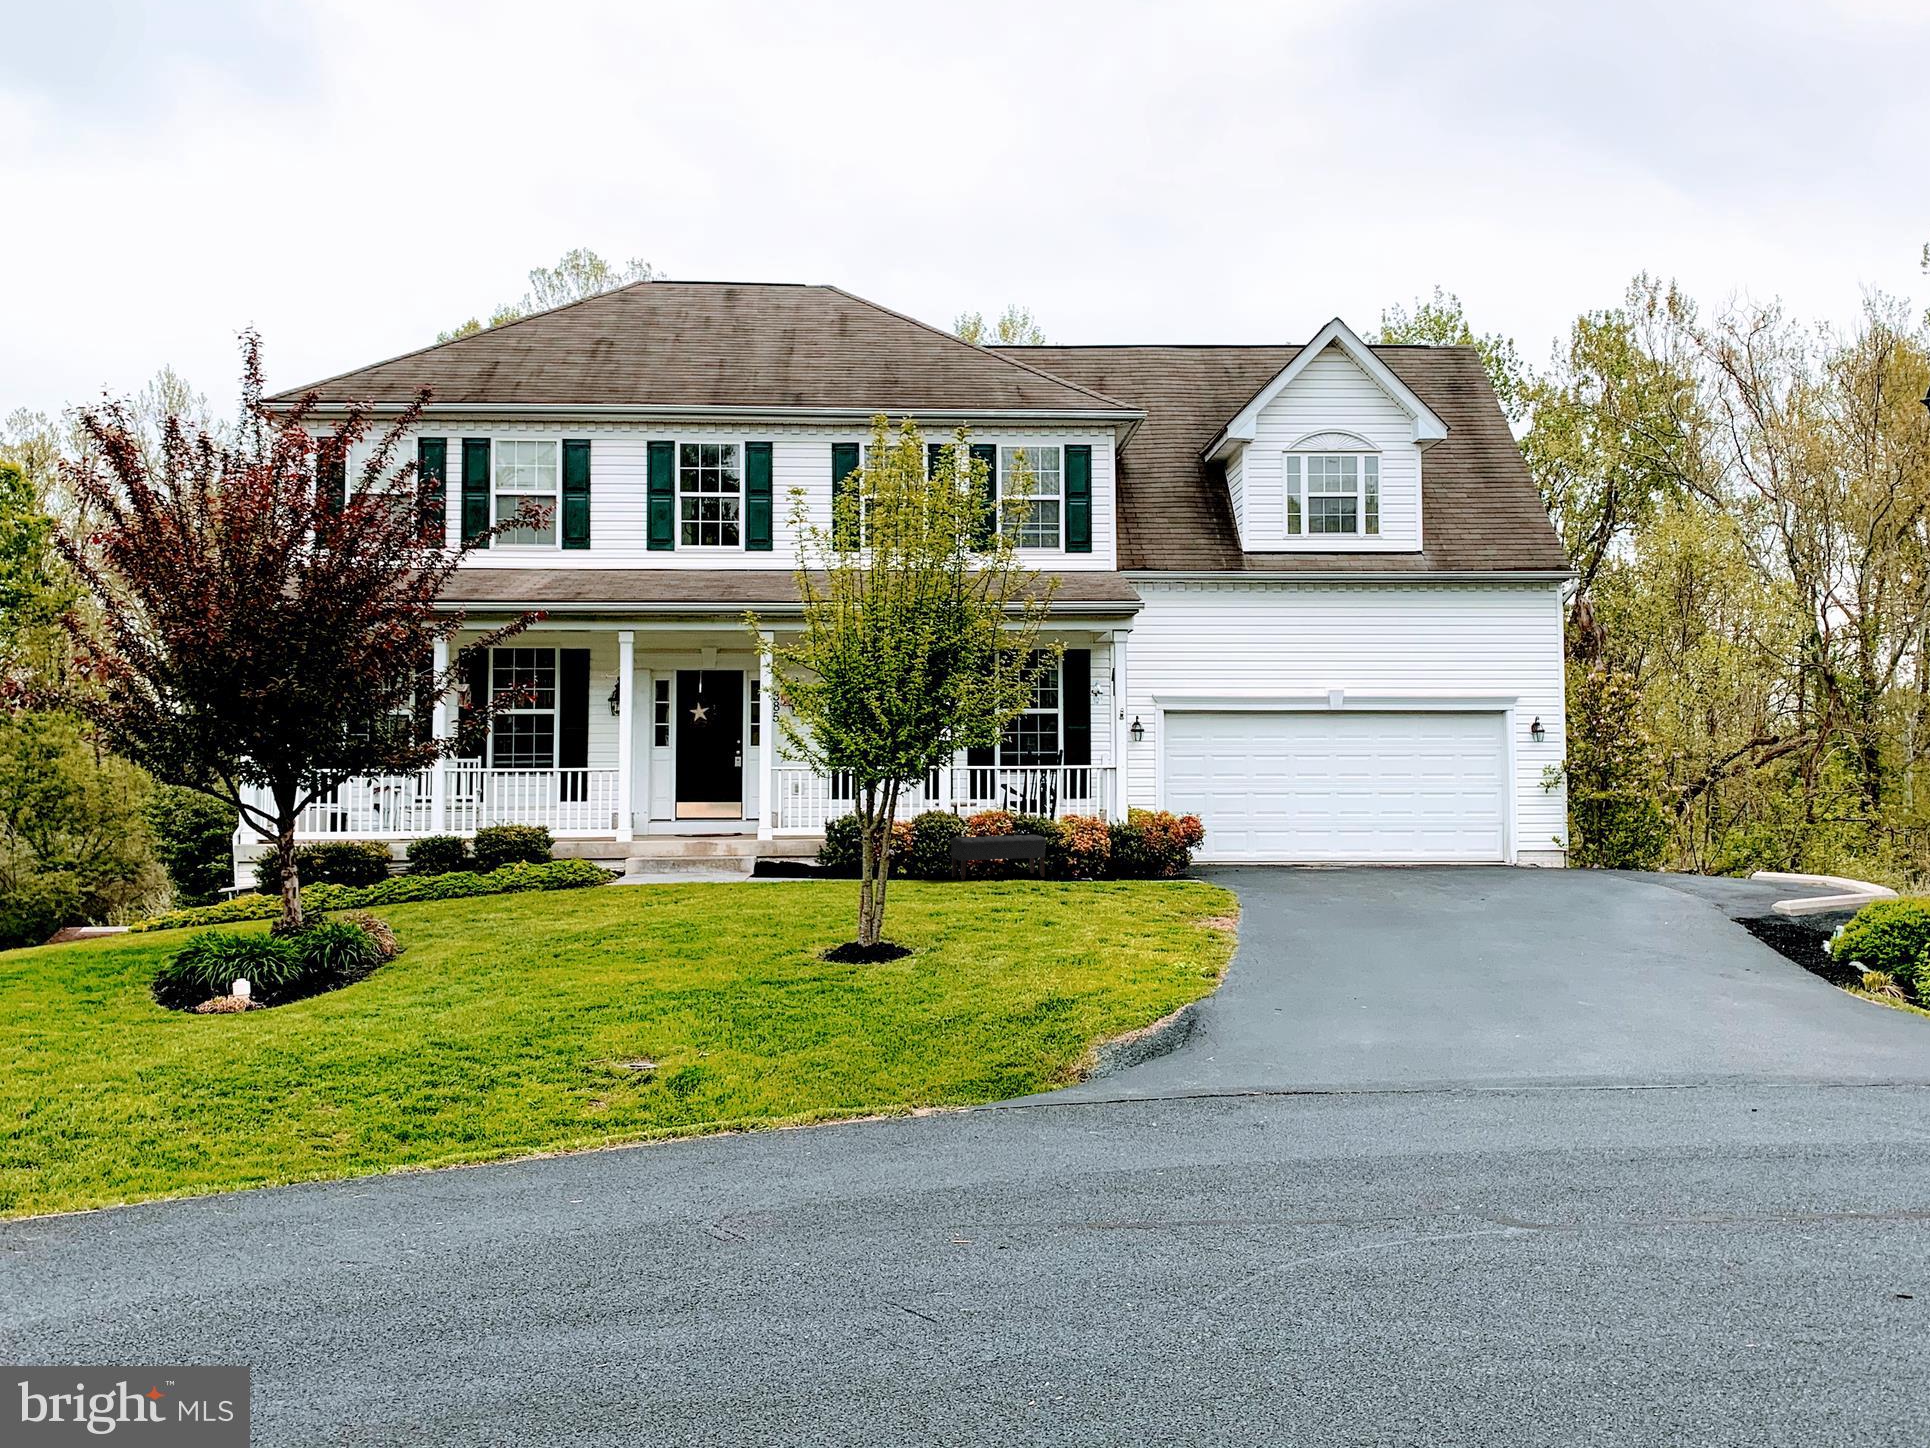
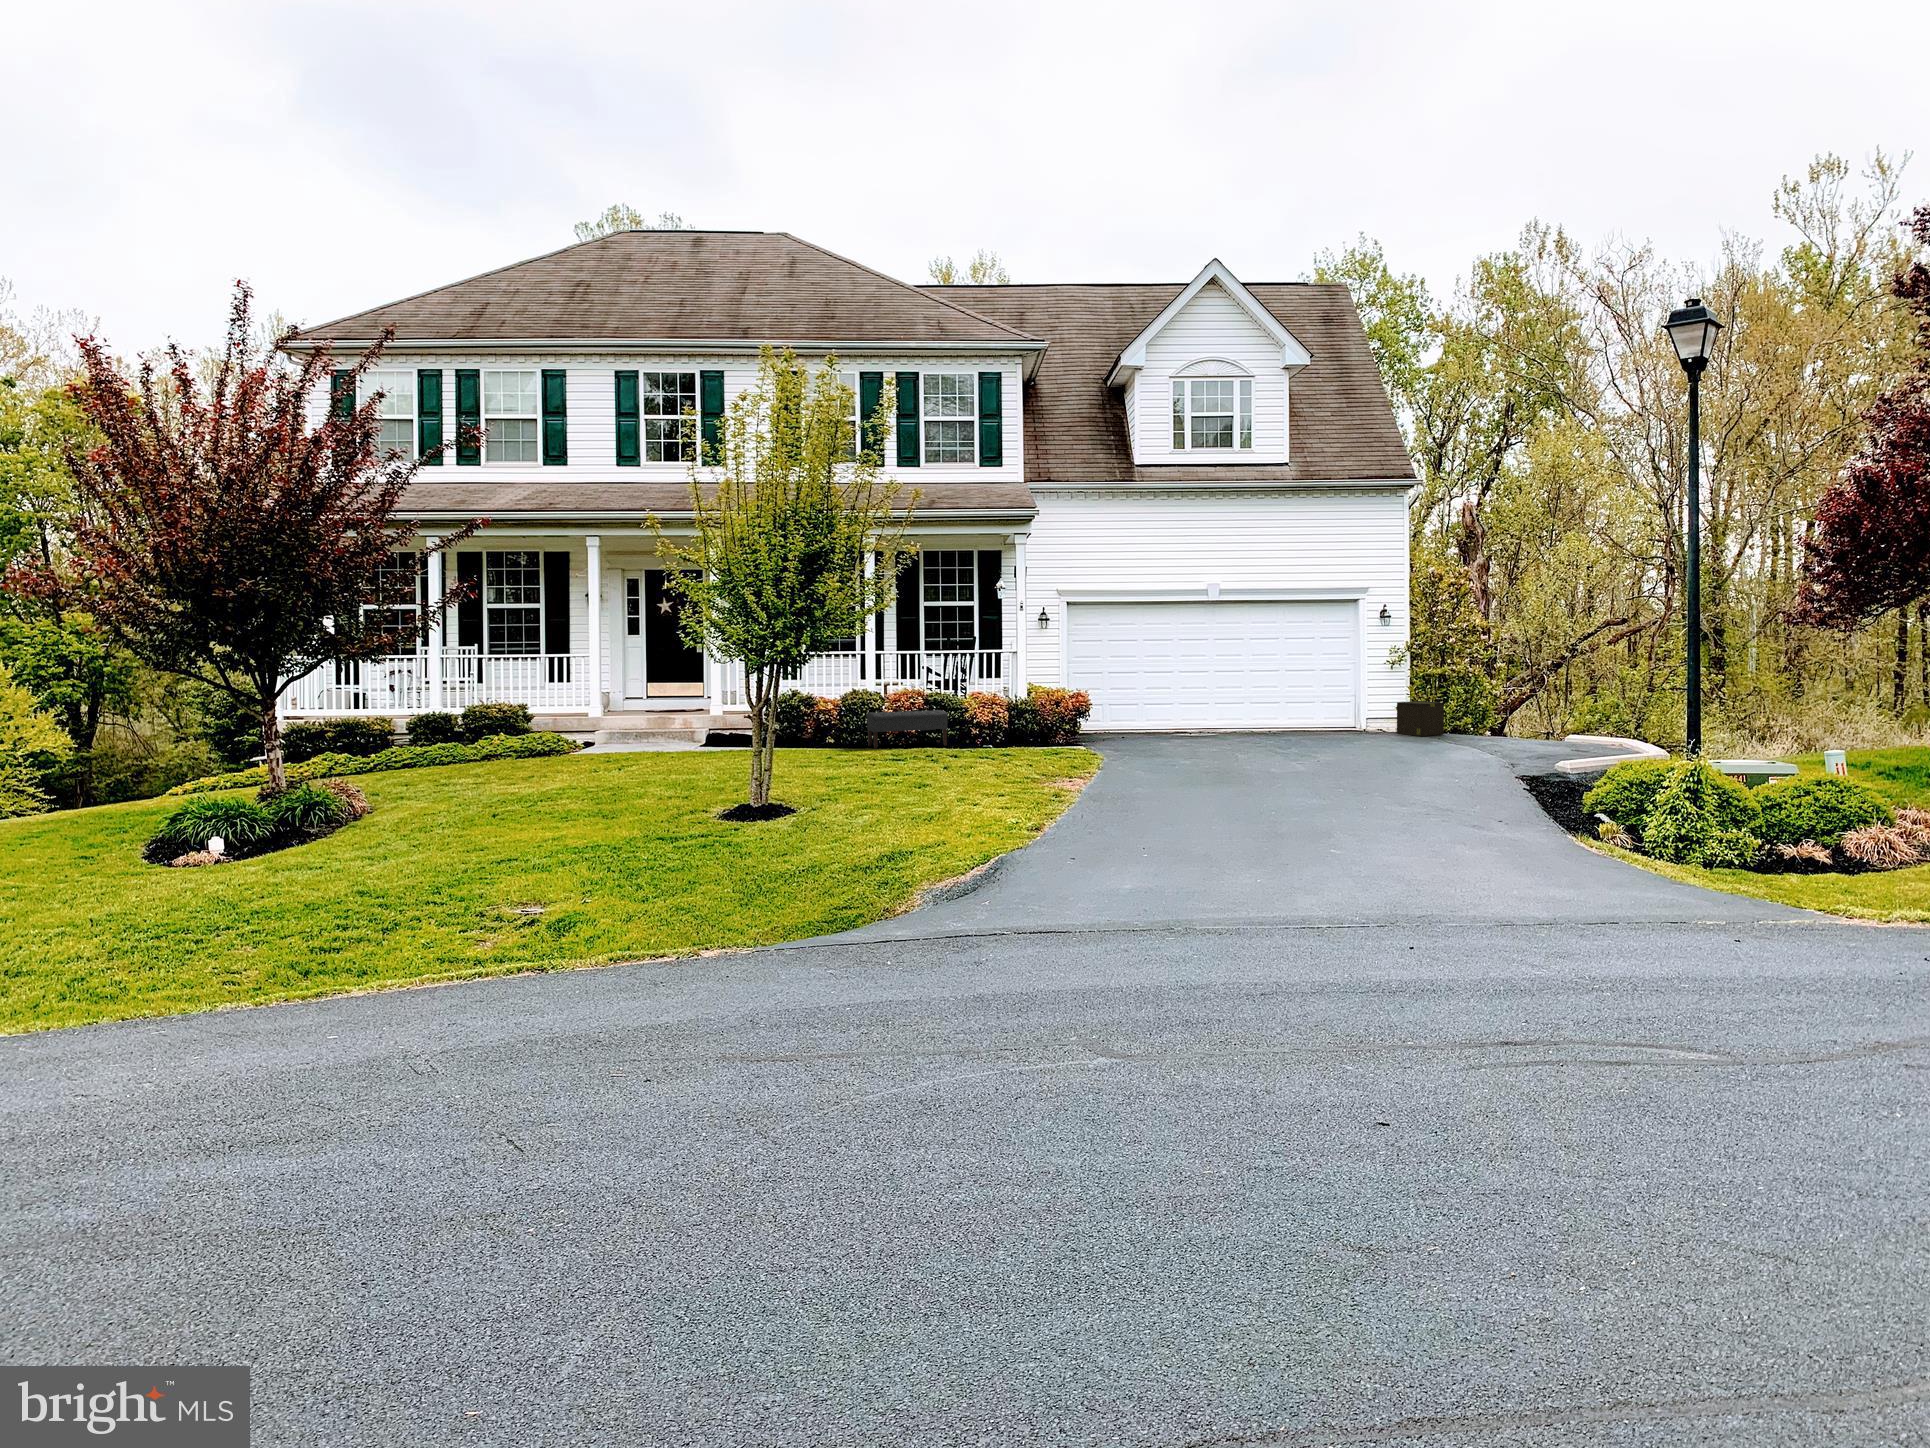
cardboard box: none [1551,827,1607,868] -> present [1397,701,1444,736]

